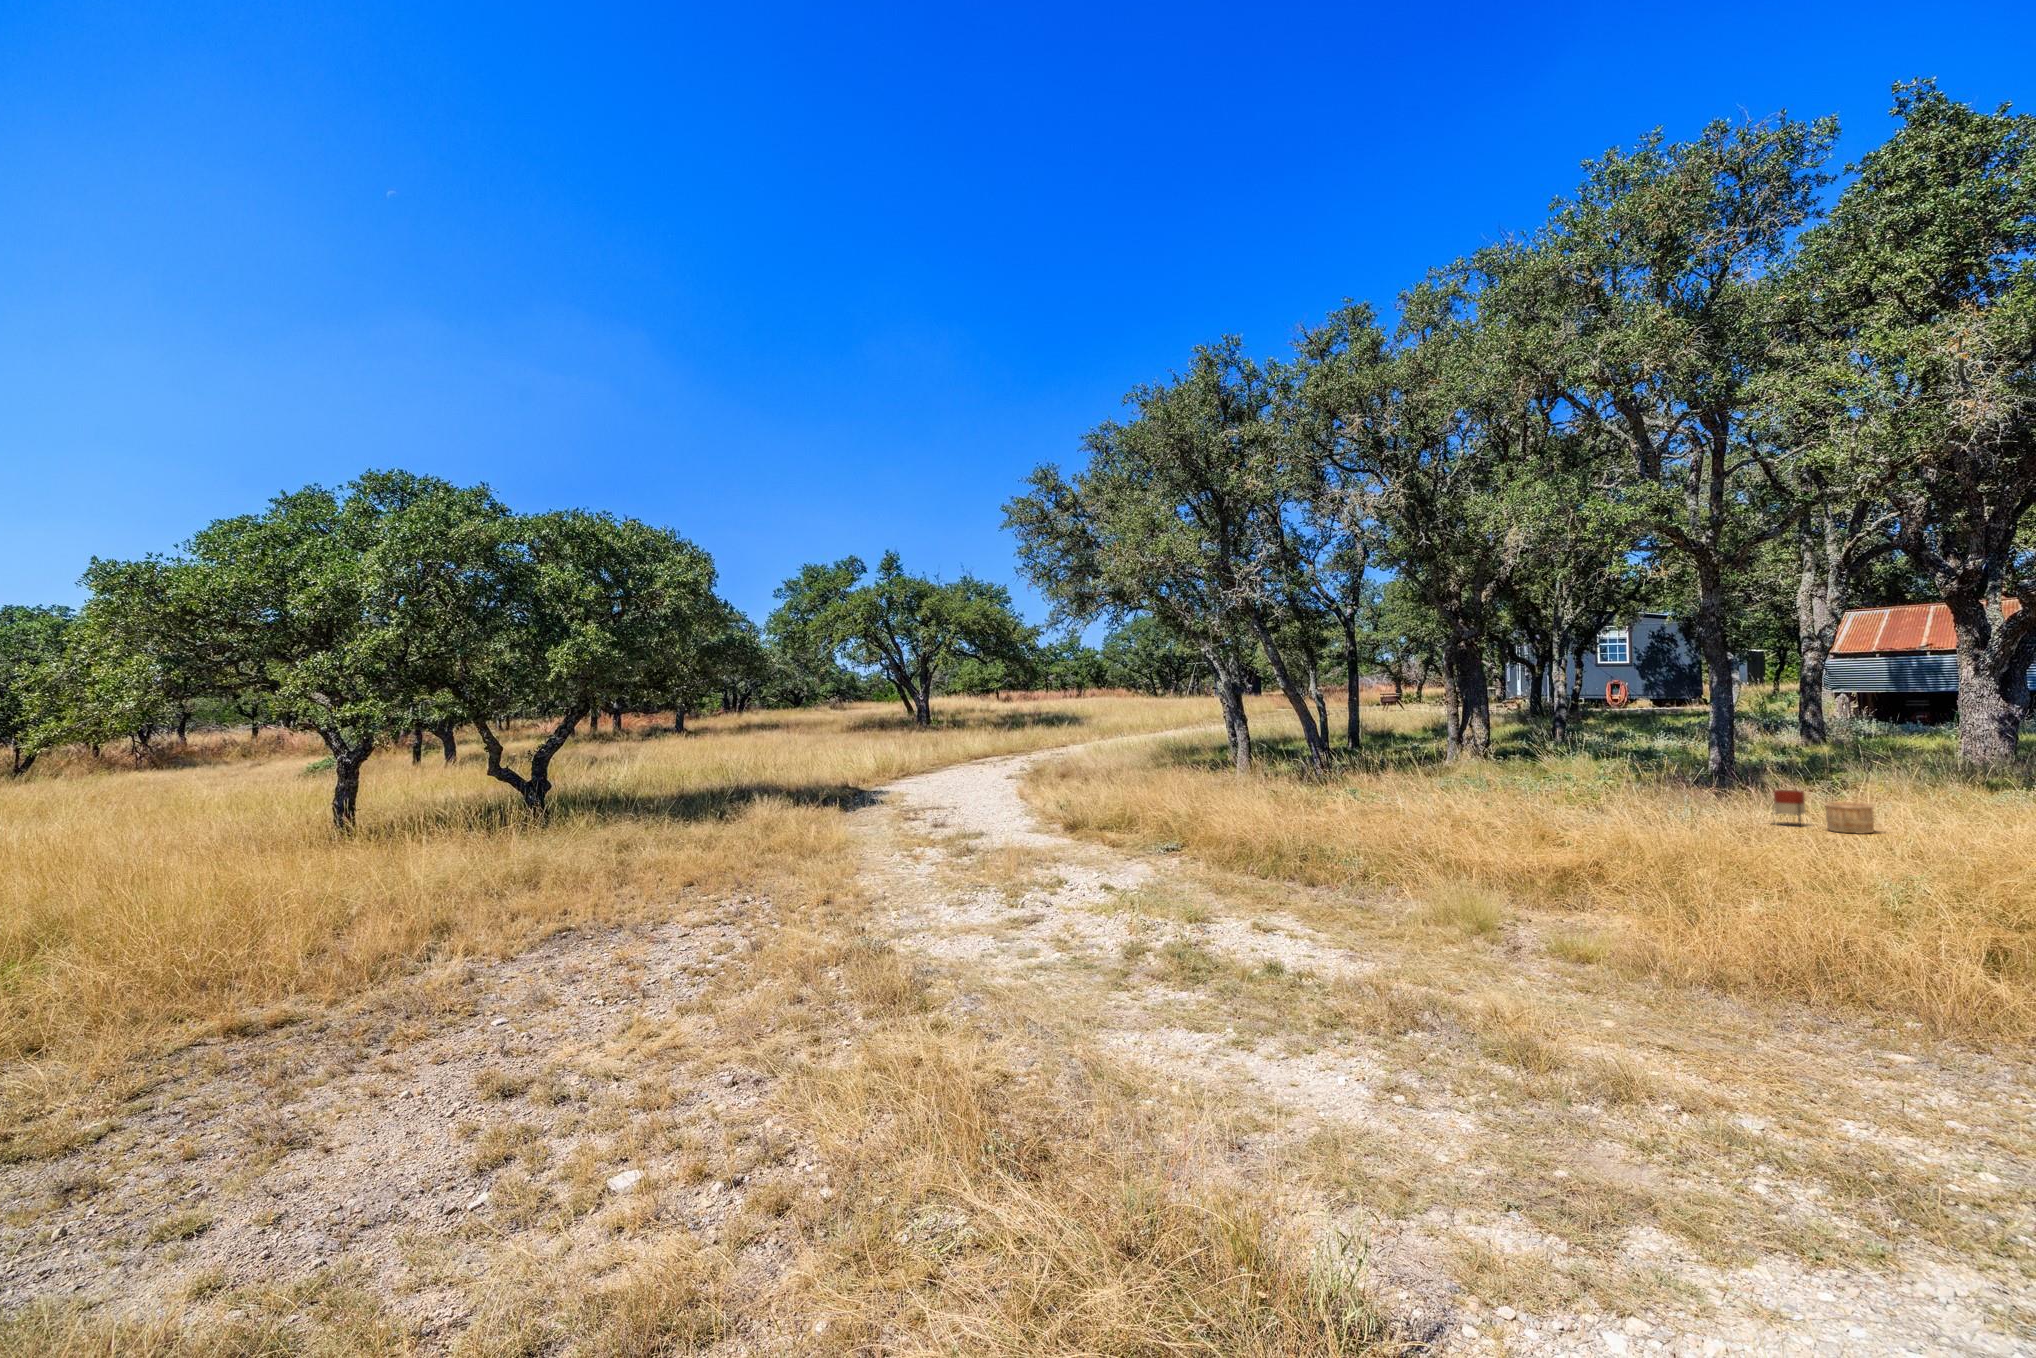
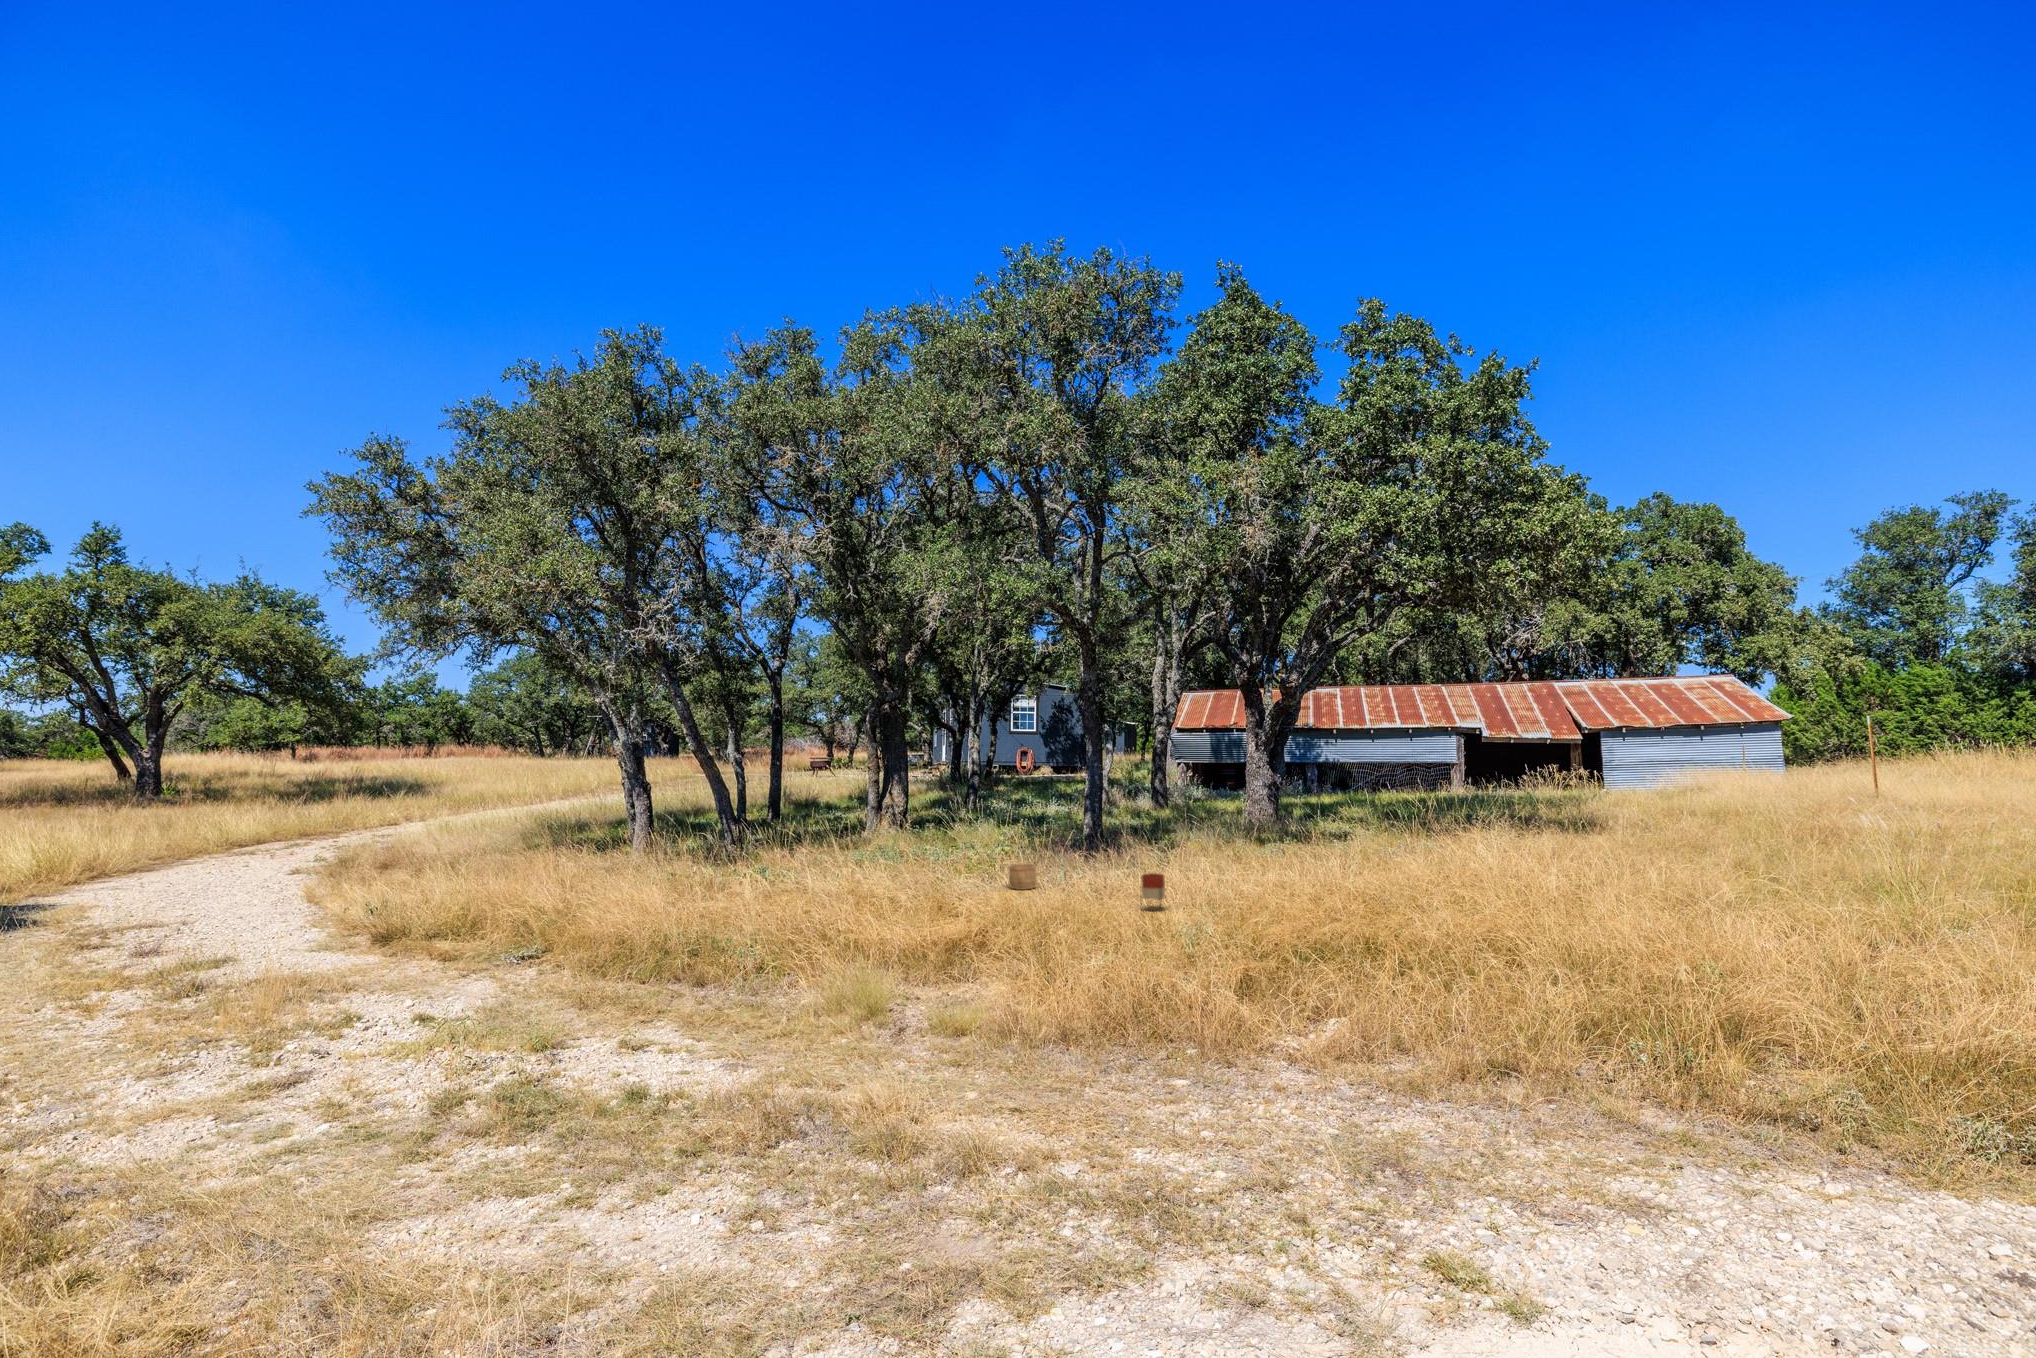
wooden bucket: present [1825,802,1874,834] -> present [1009,864,1036,890]

